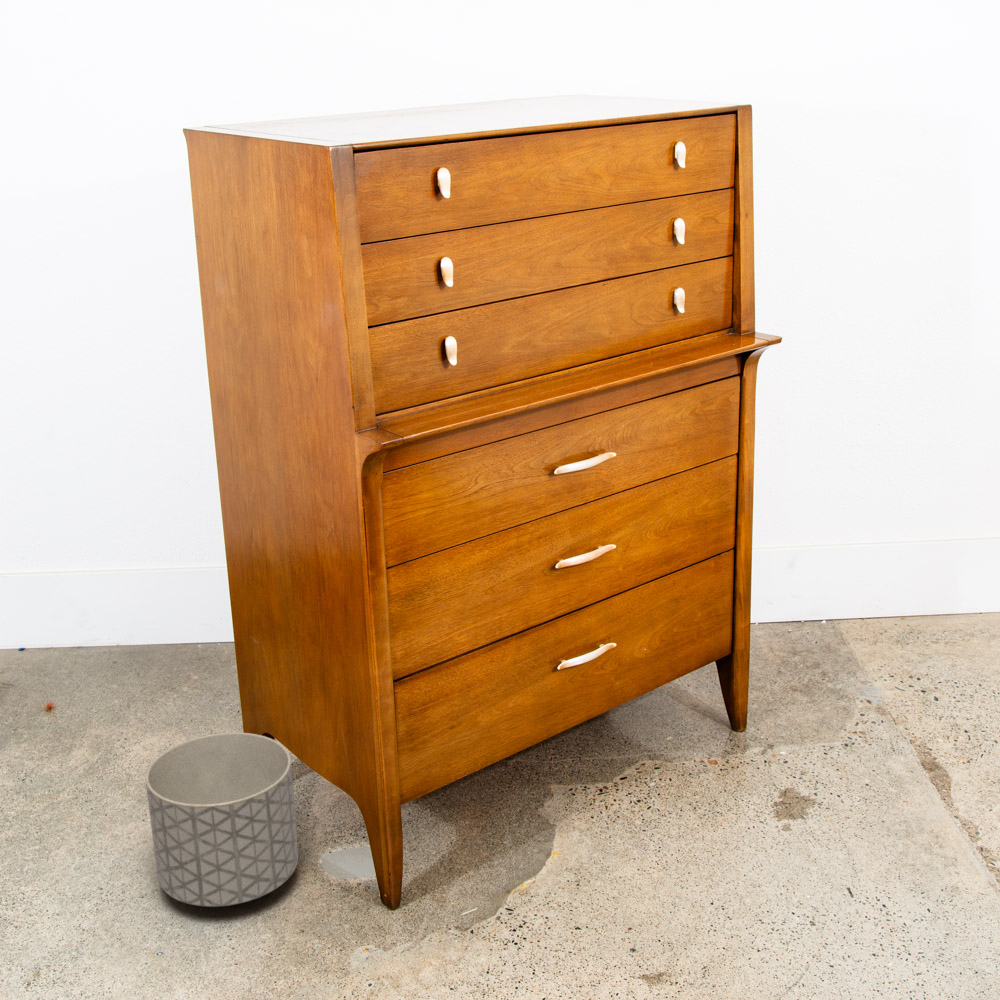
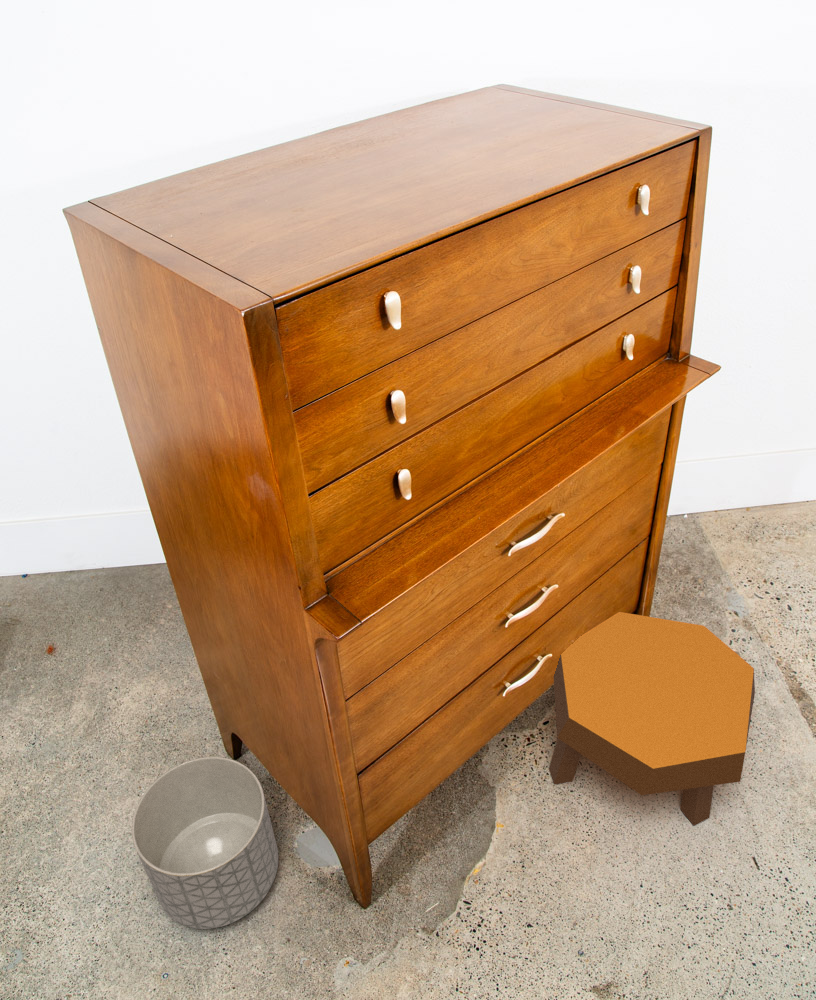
footstool: none [621,641,852,860] -> present [549,612,755,825]

